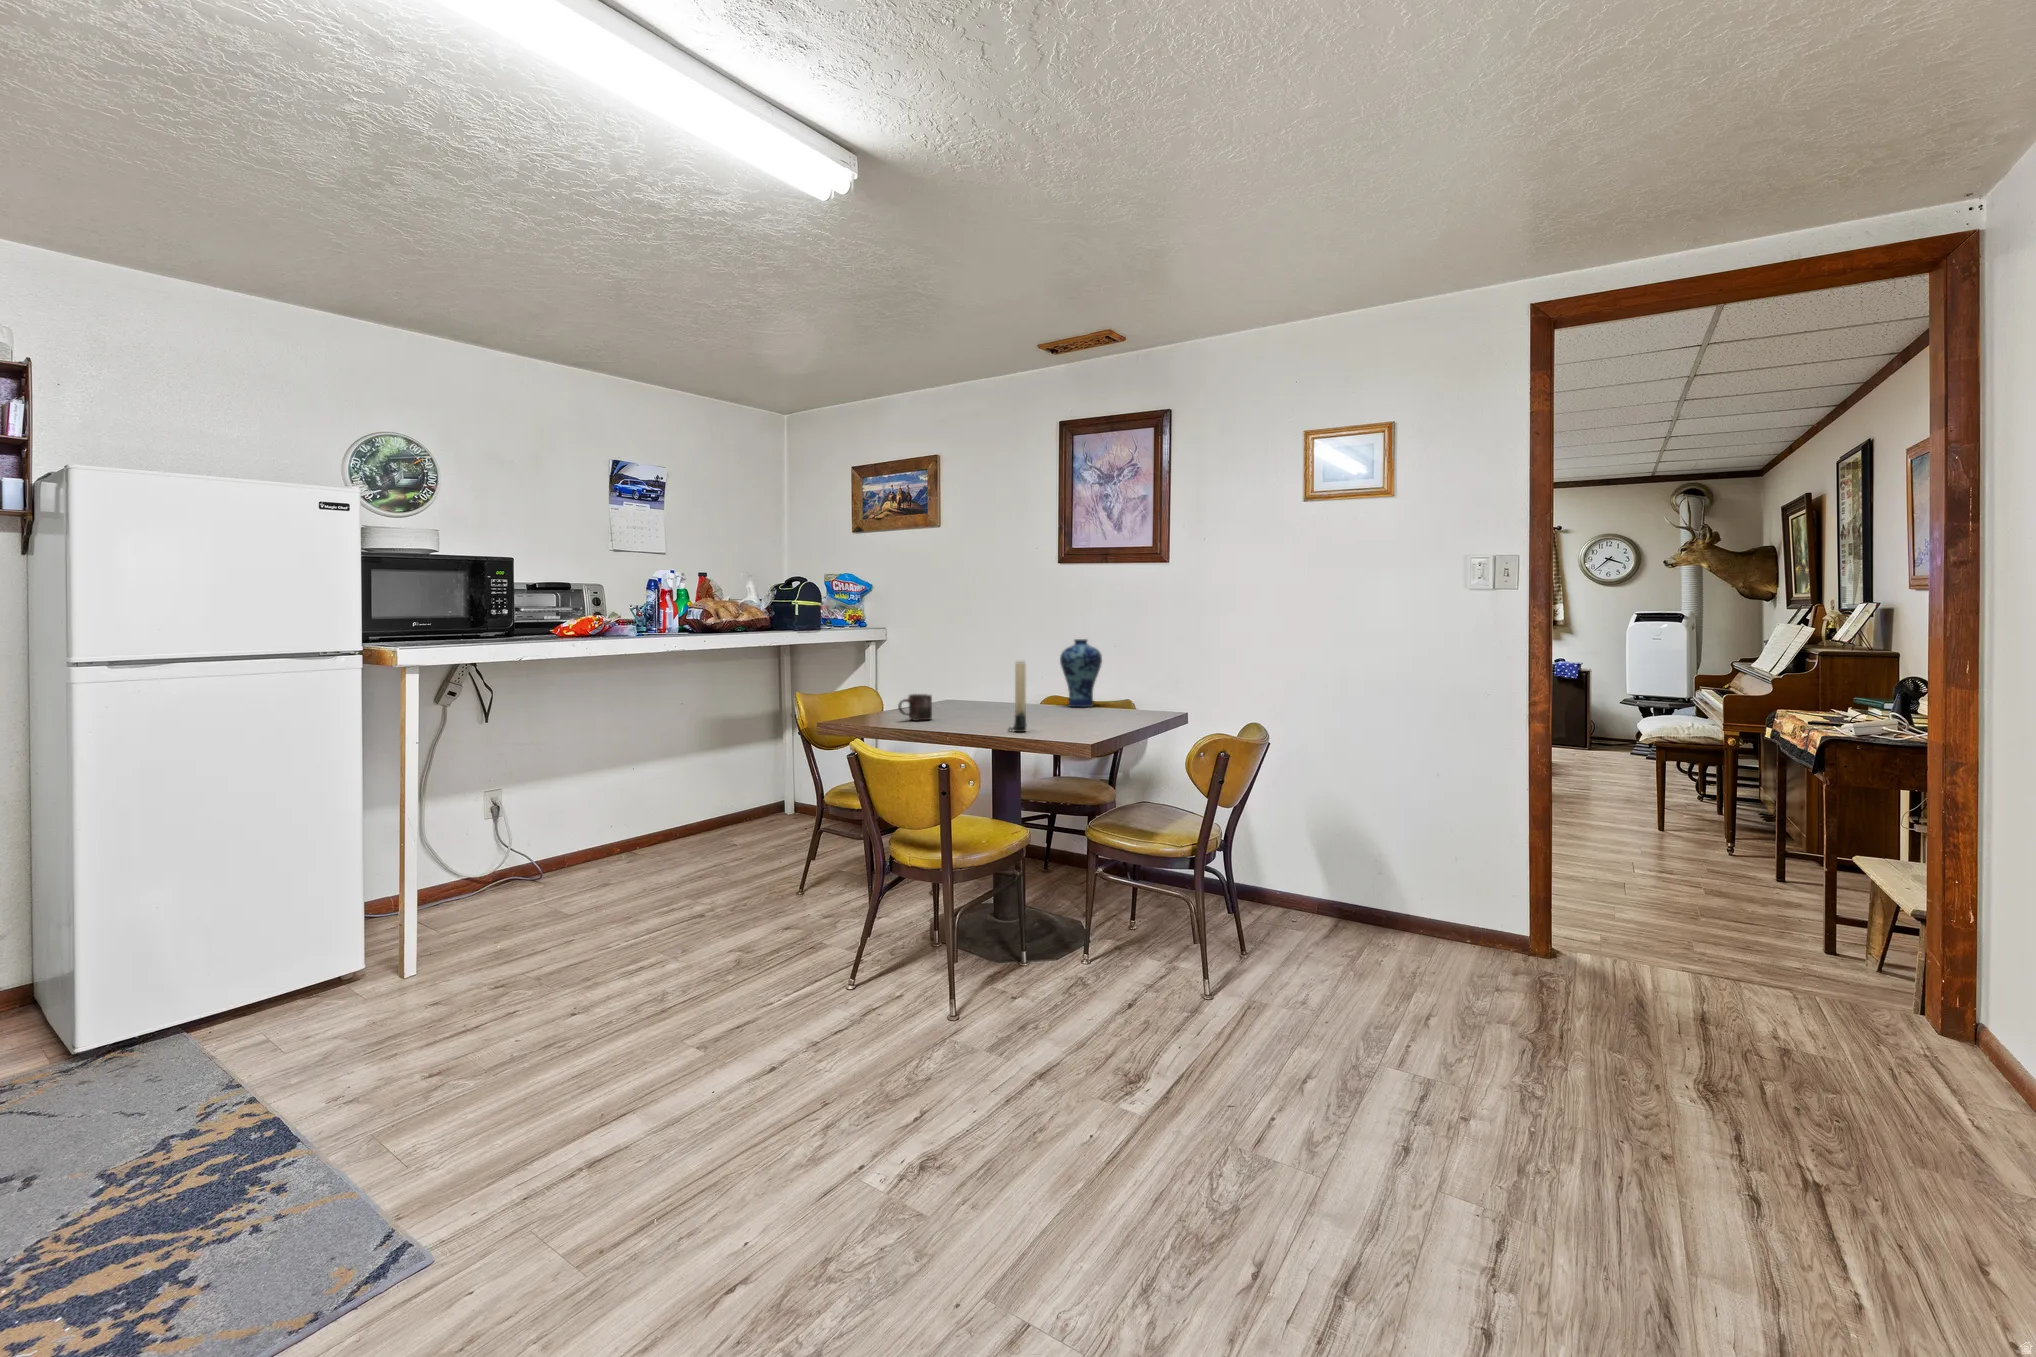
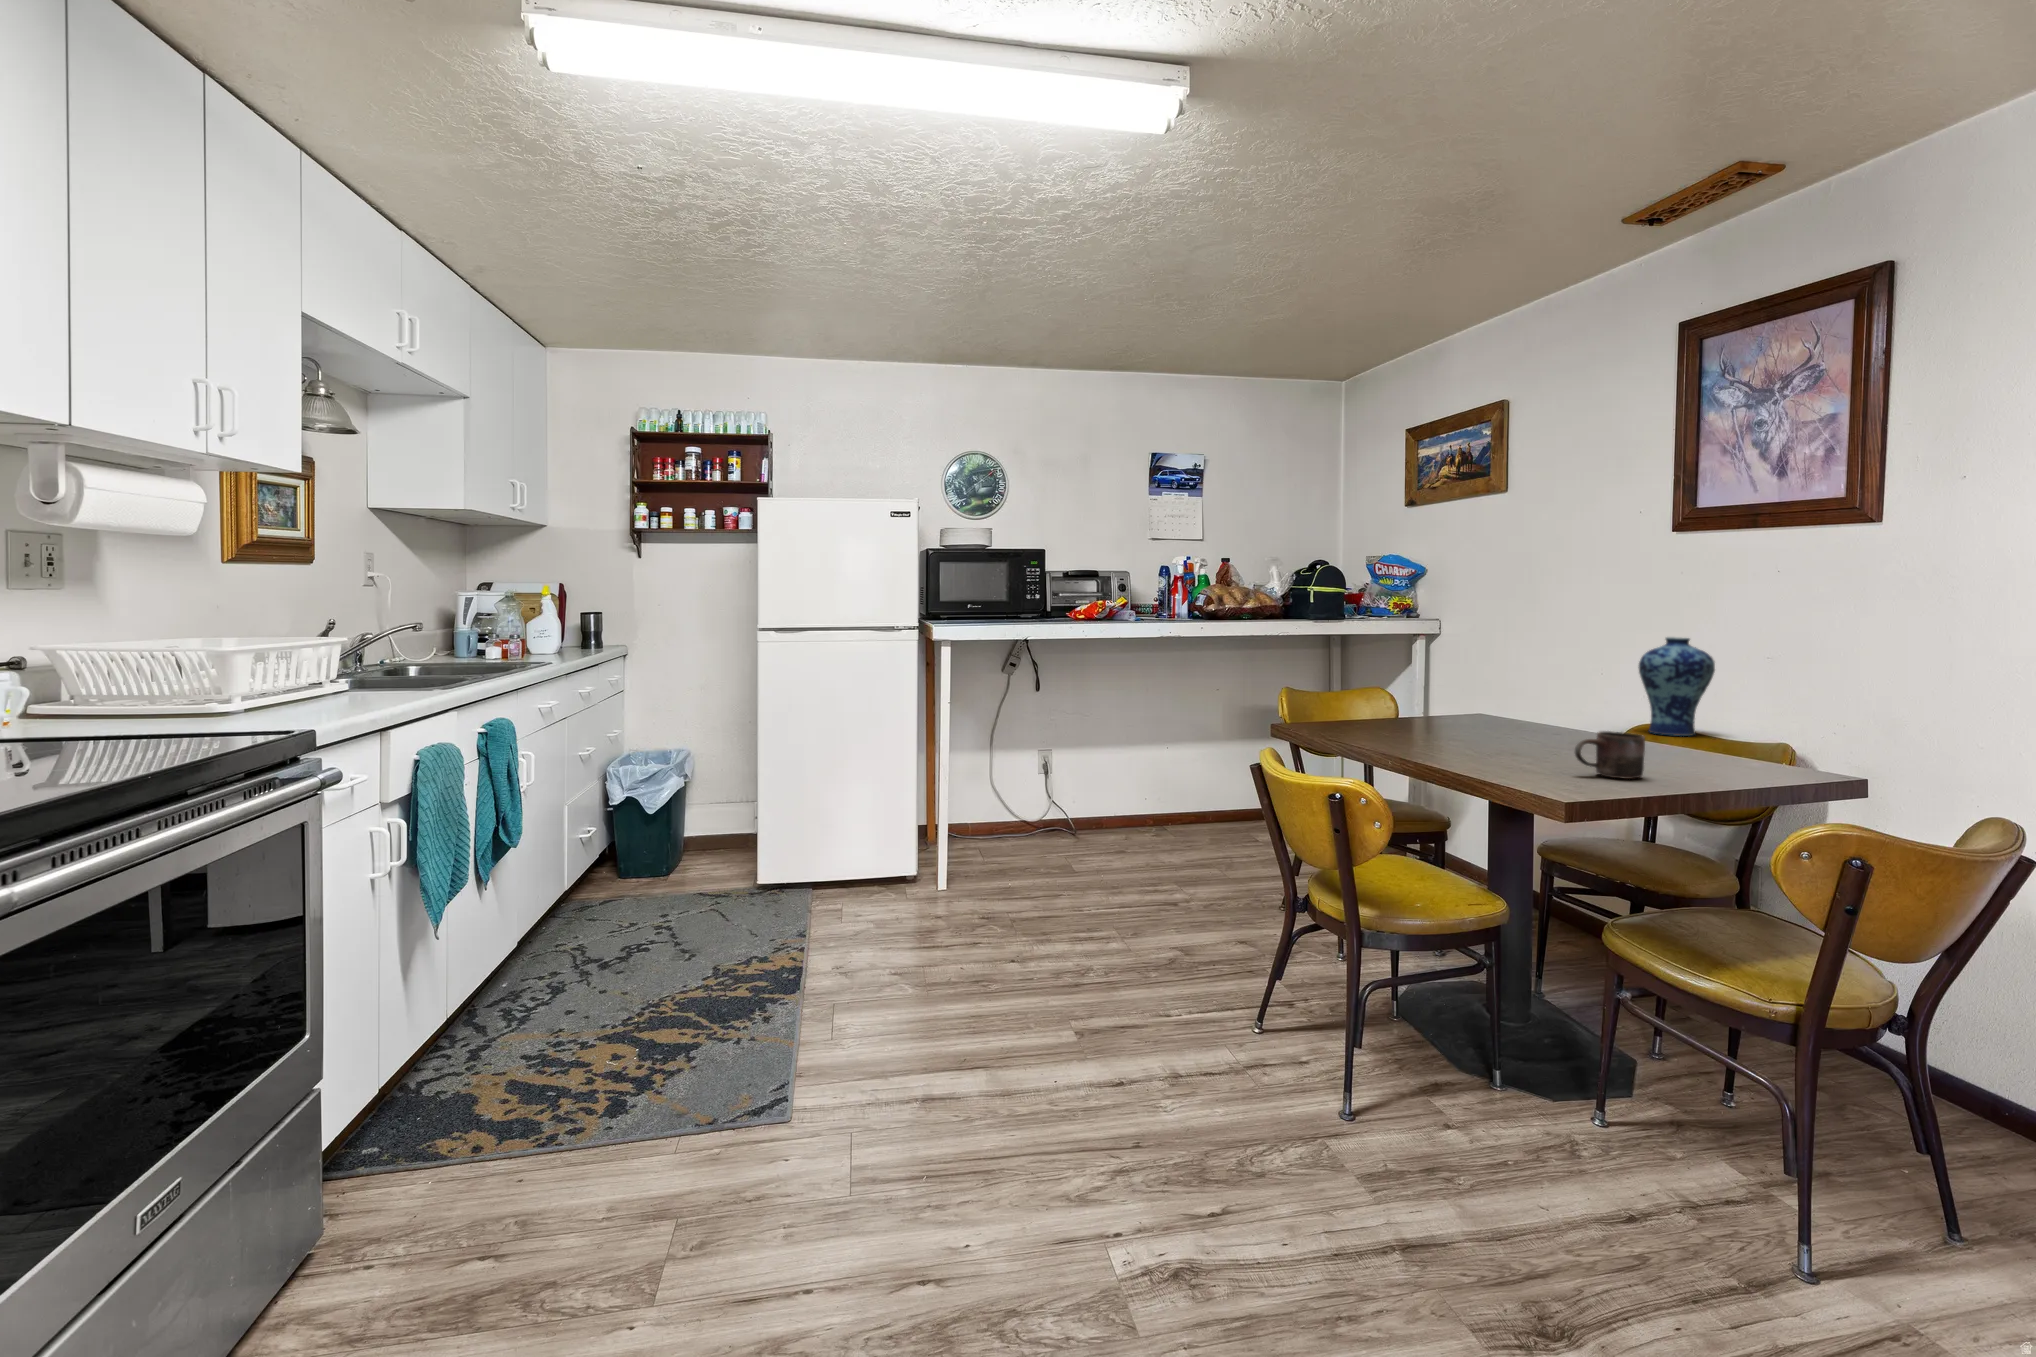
candle: present [1008,661,1026,732] -> none [1481,665,1510,763]
mug: present [898,694,932,721] -> present [1575,731,1645,779]

